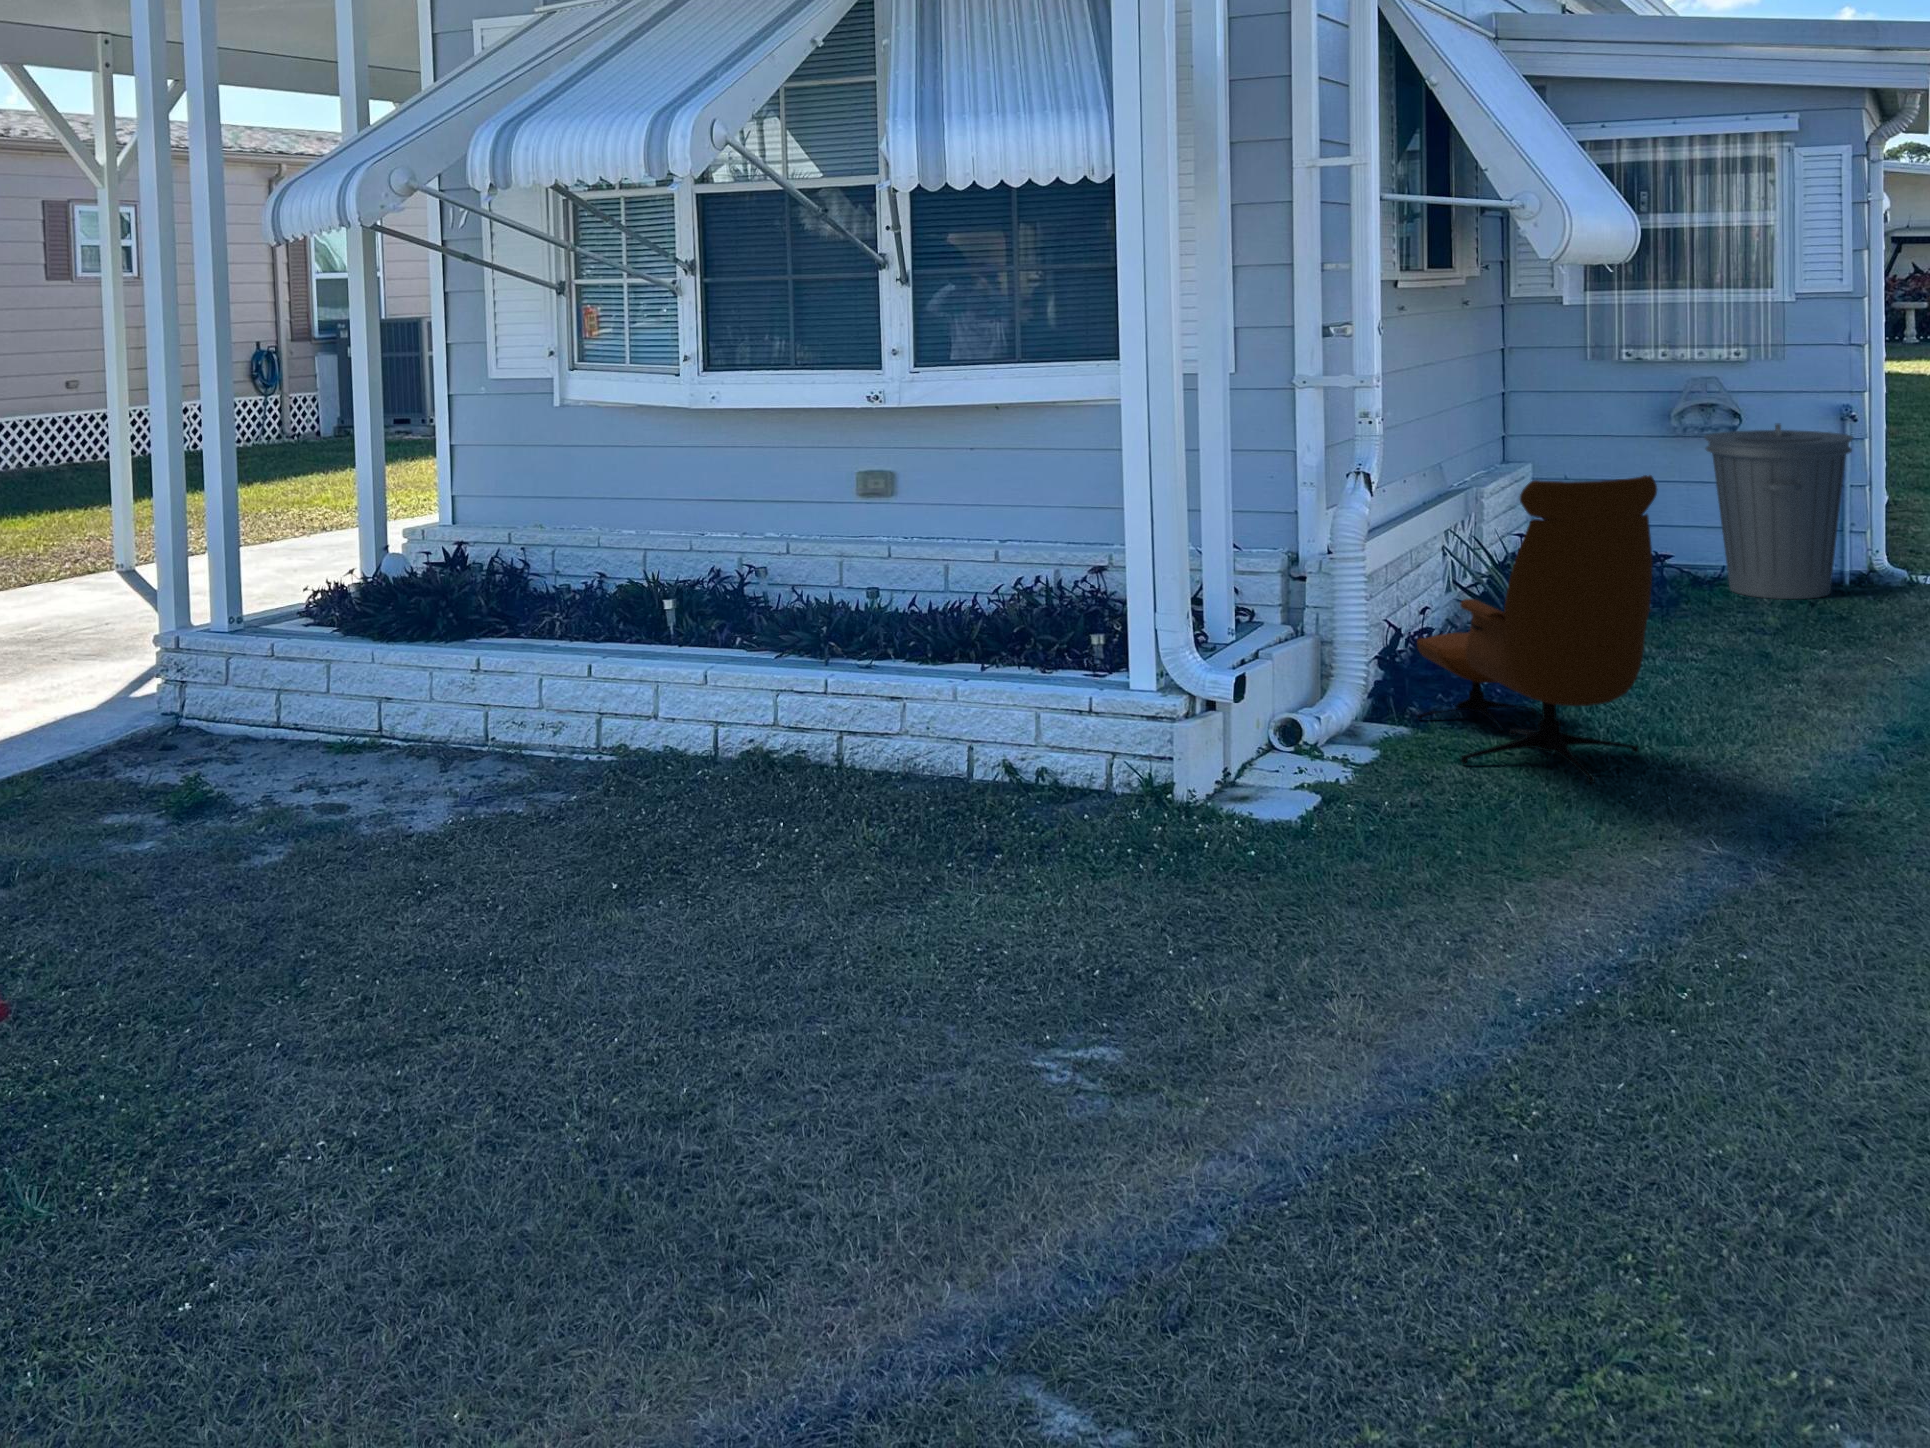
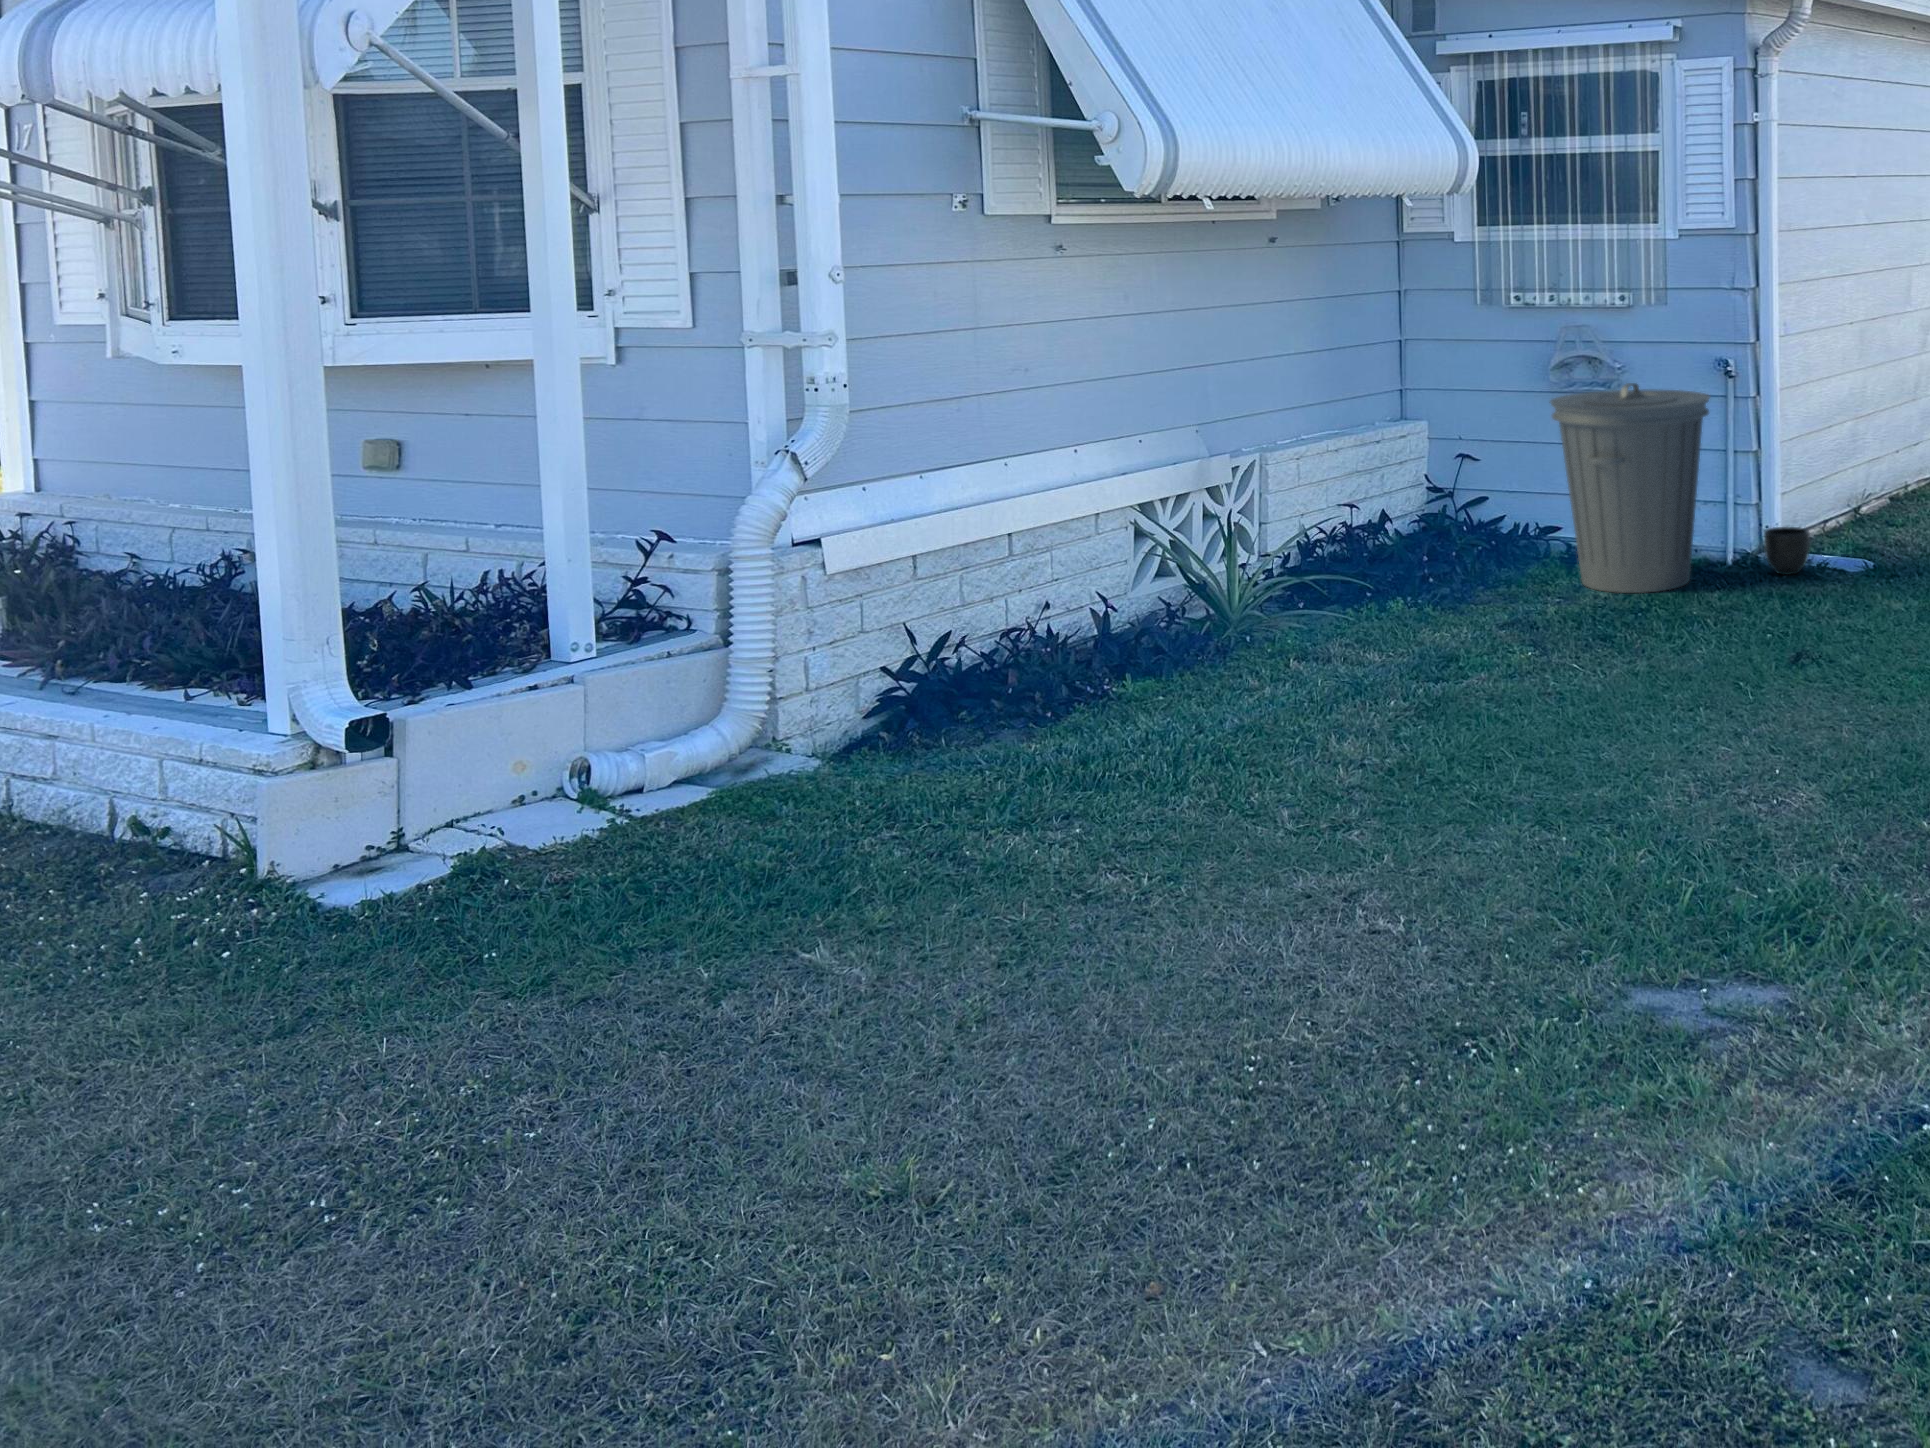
lounge chair: present [1417,475,1657,783] -> none [680,475,988,869]
planter: none [1875,545,1918,584] -> present [1764,527,1810,575]

